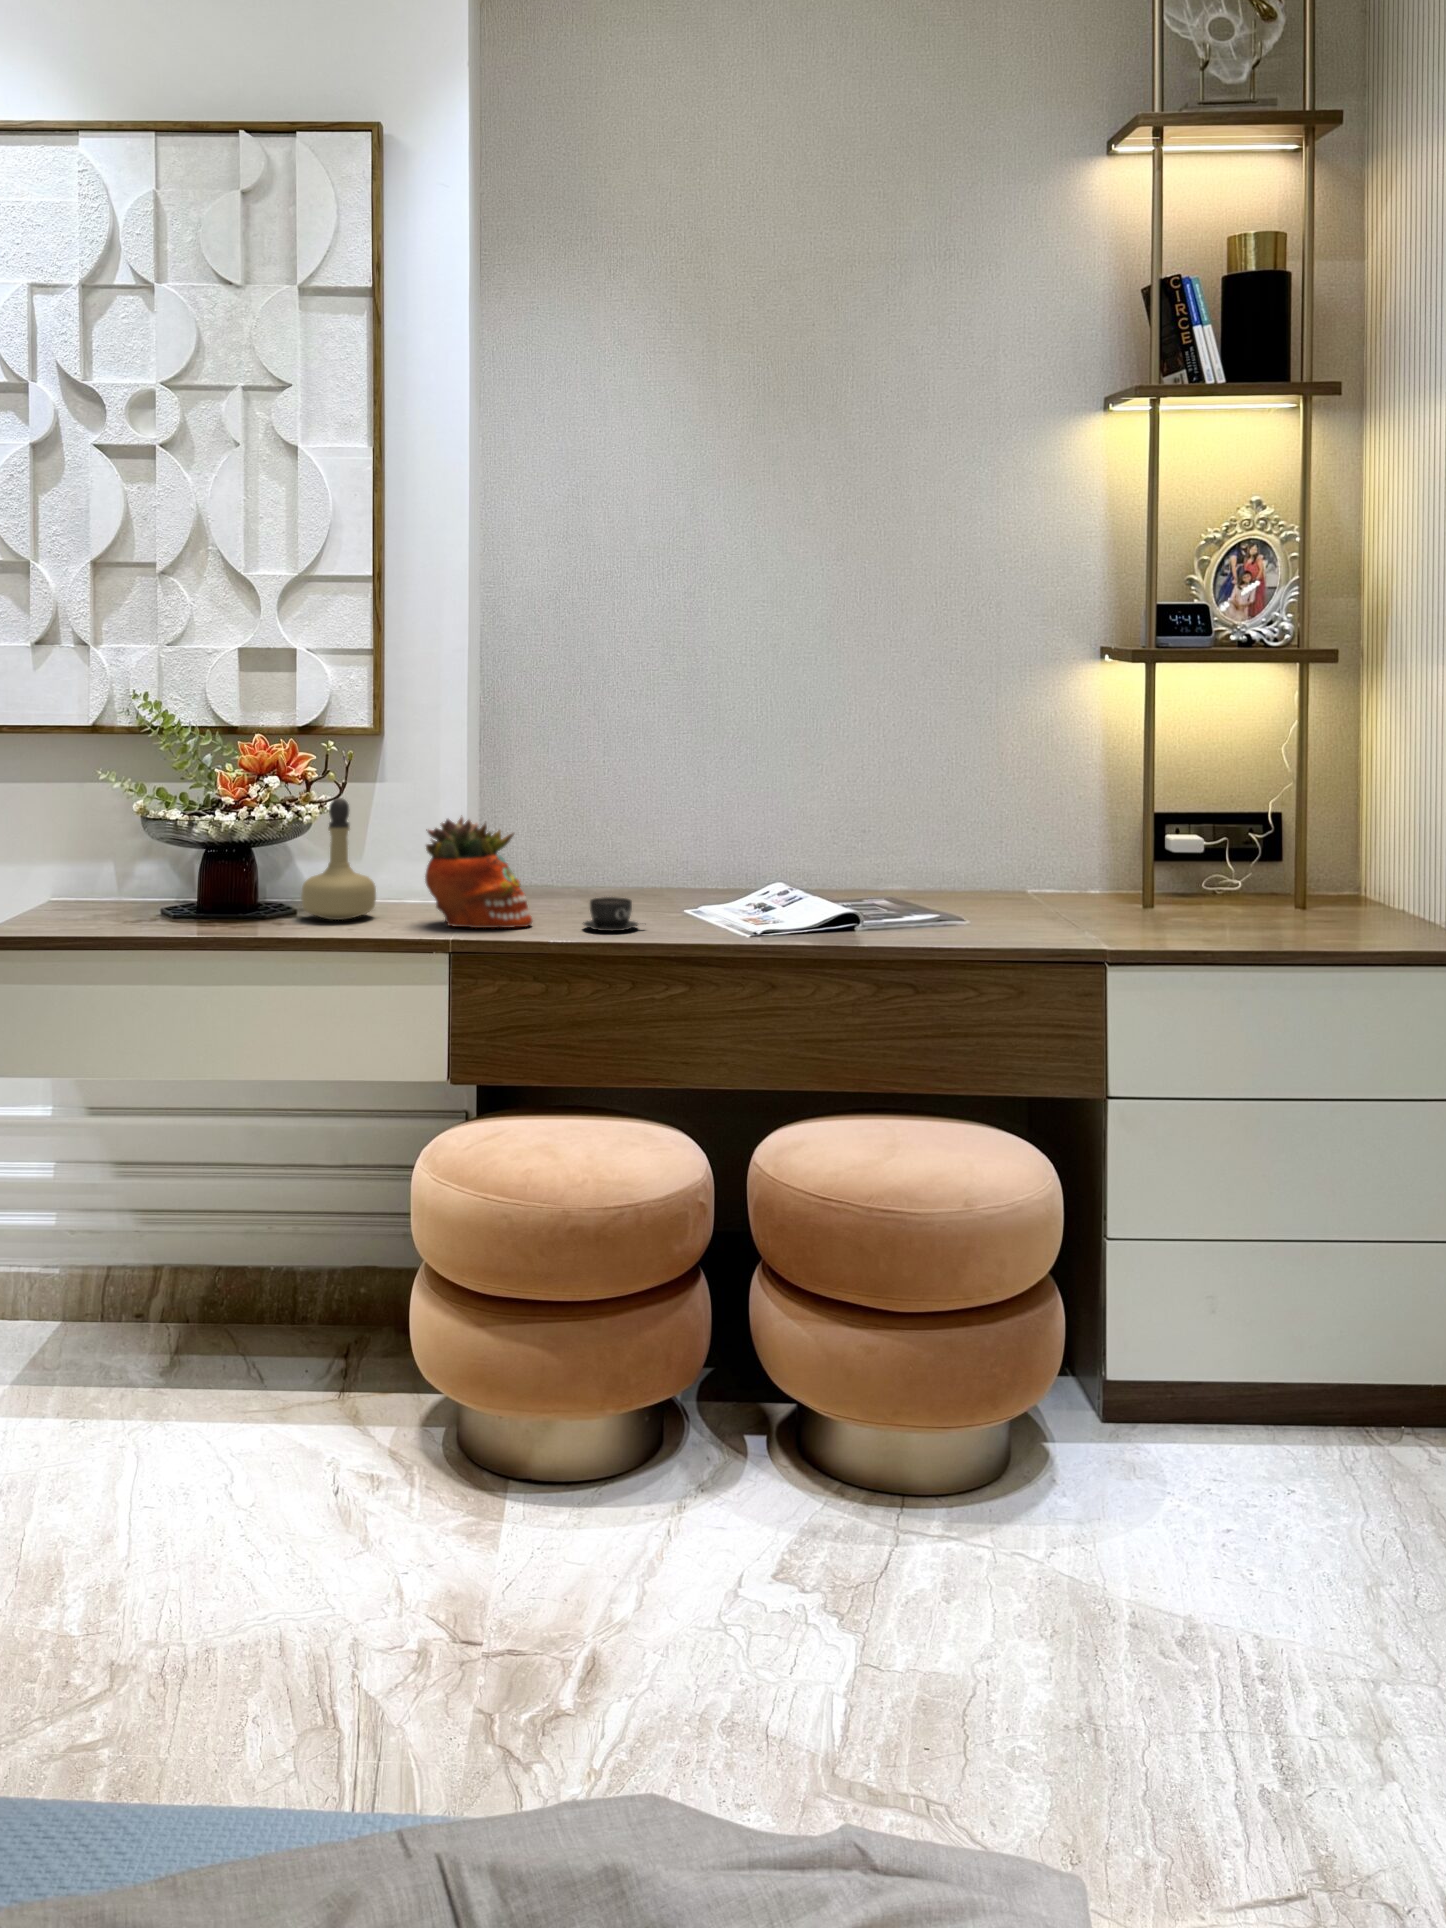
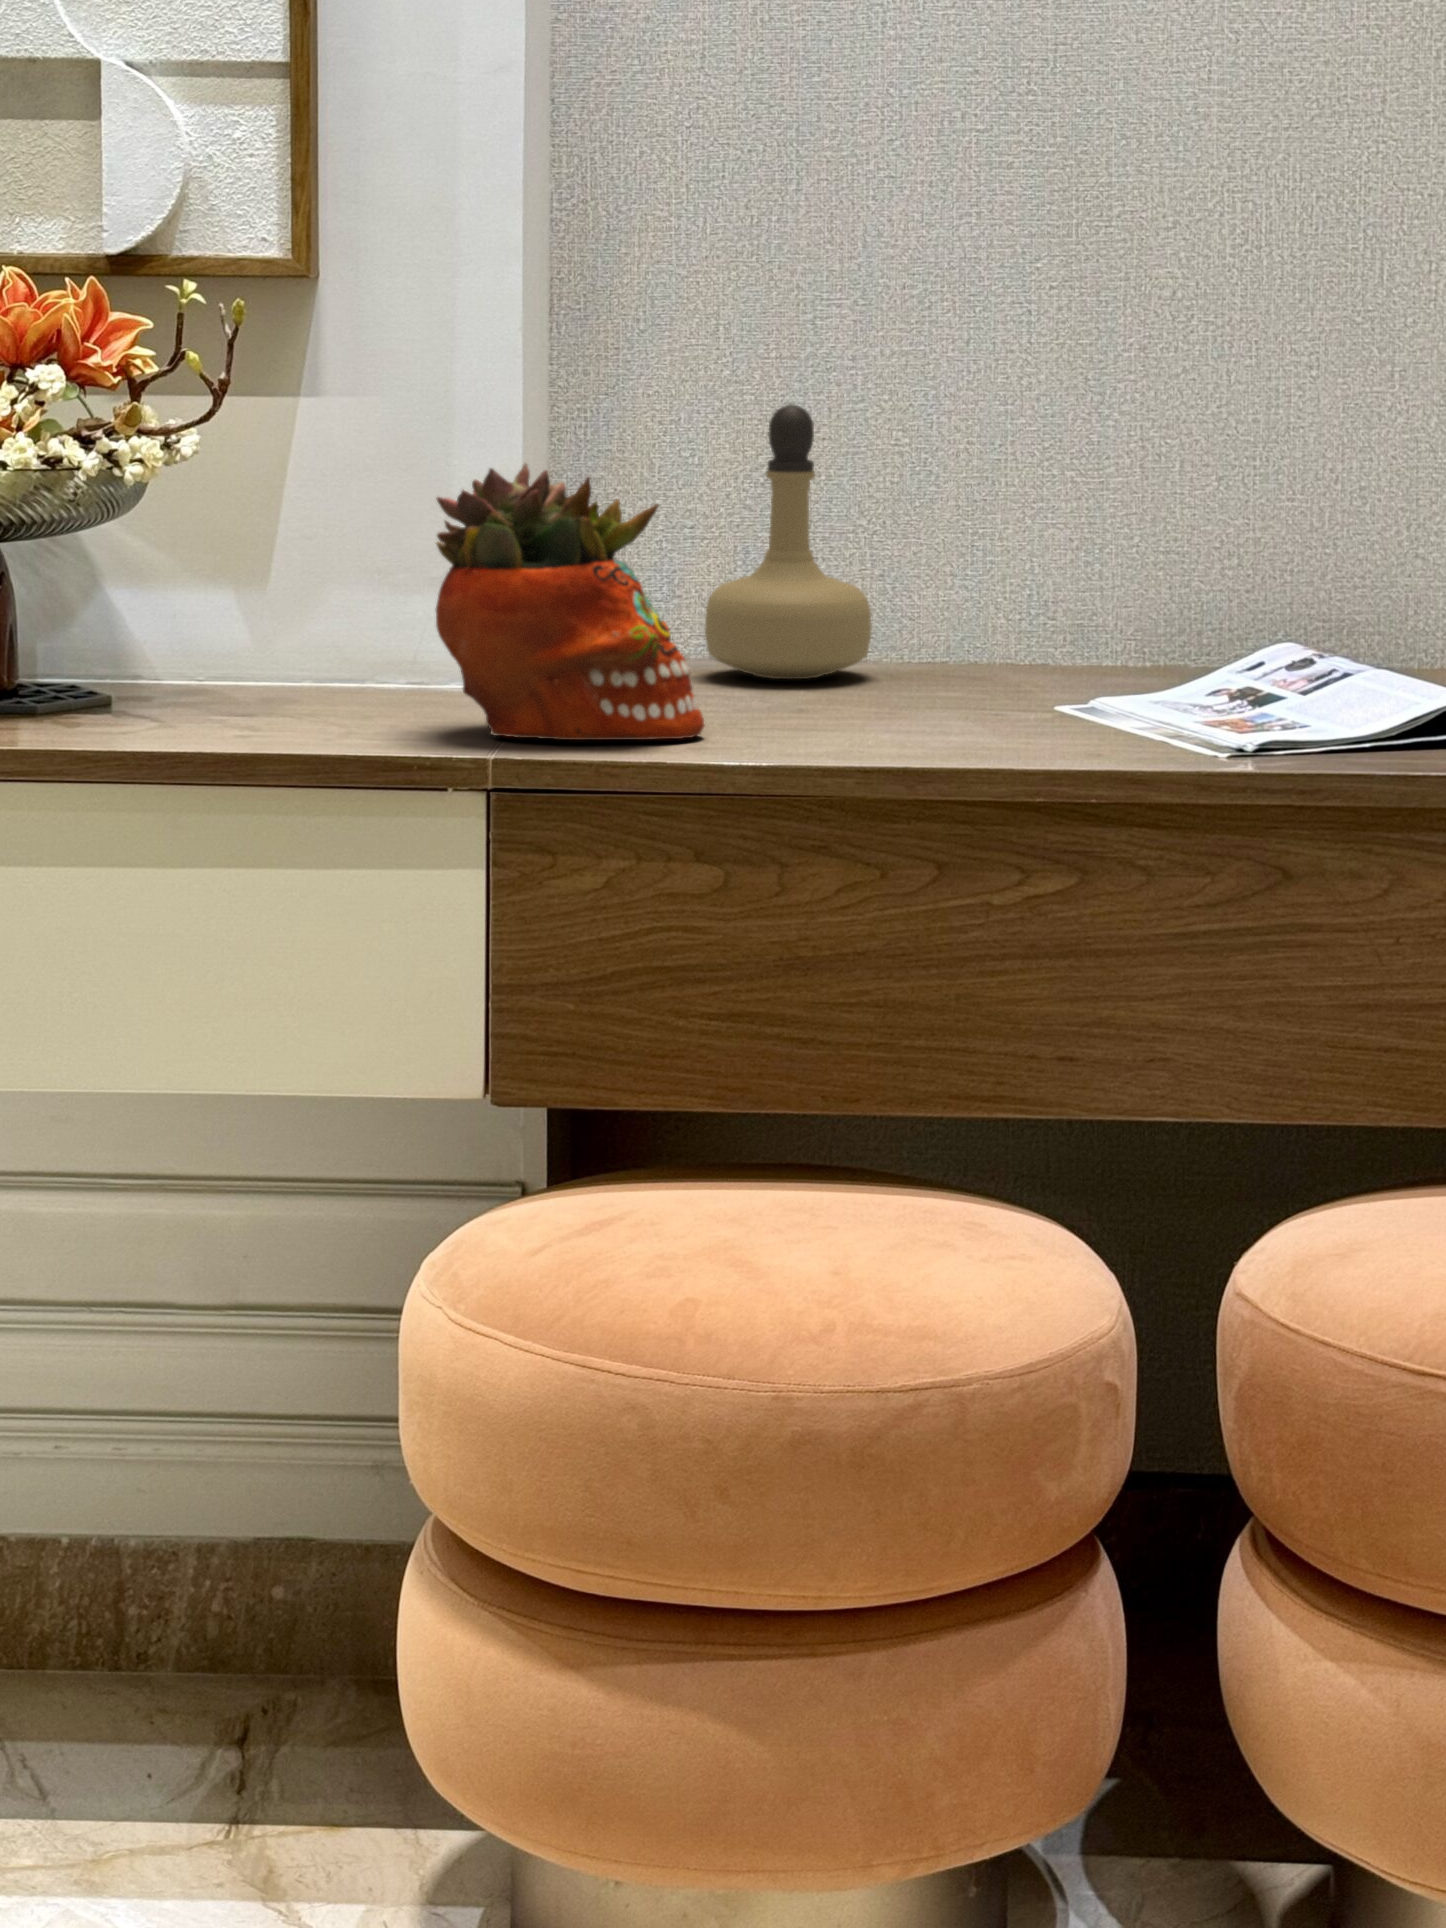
perfume bottle: present [301,798,376,920] -> present [705,404,872,679]
teacup: present [583,897,638,931] -> none [833,666,993,748]

